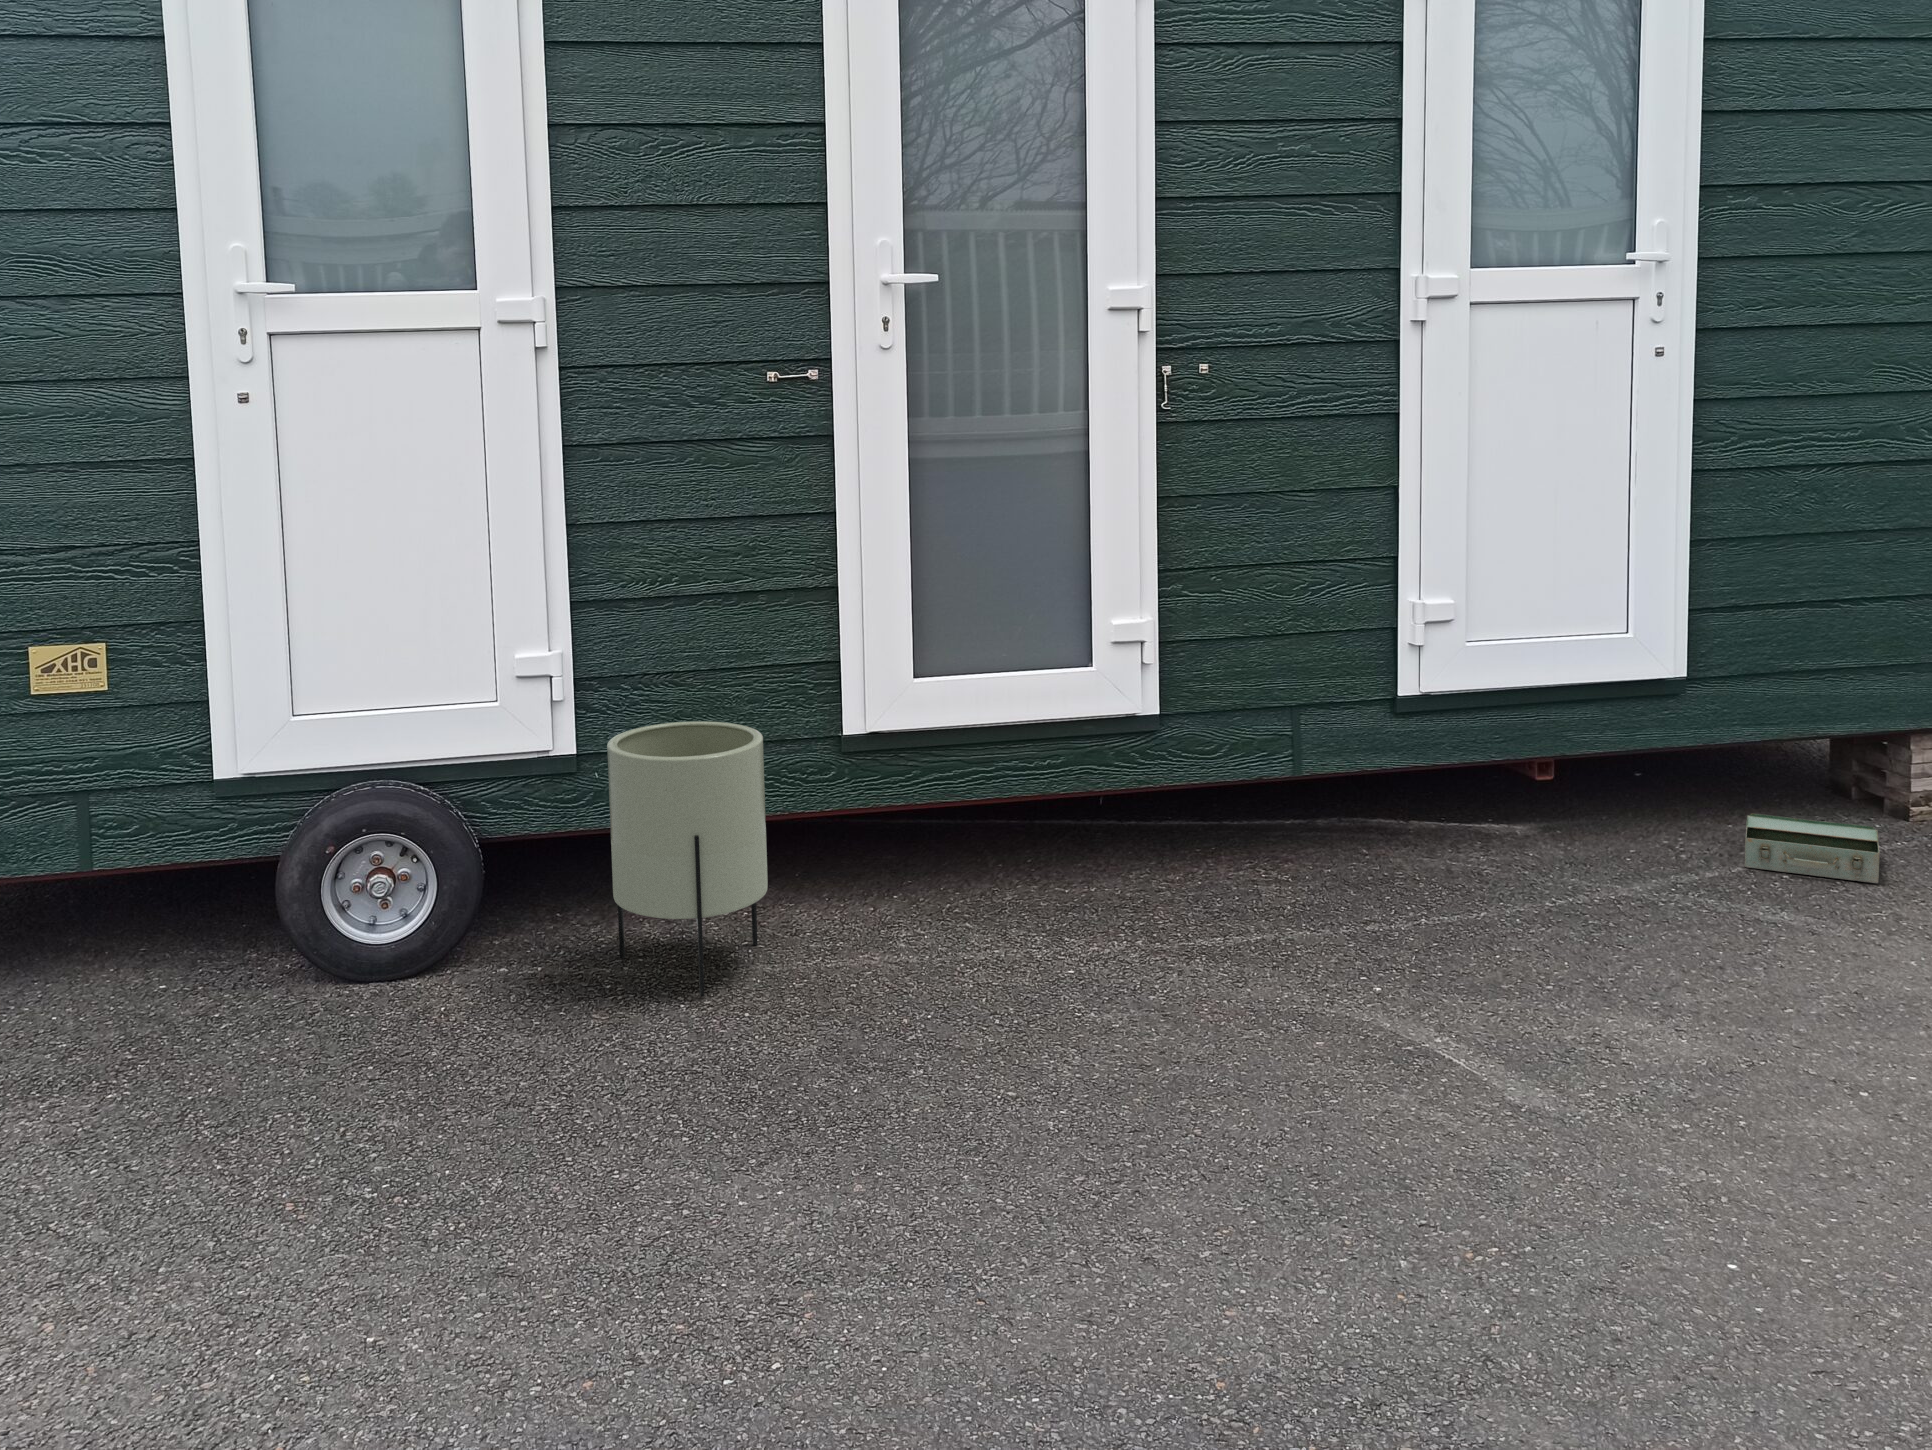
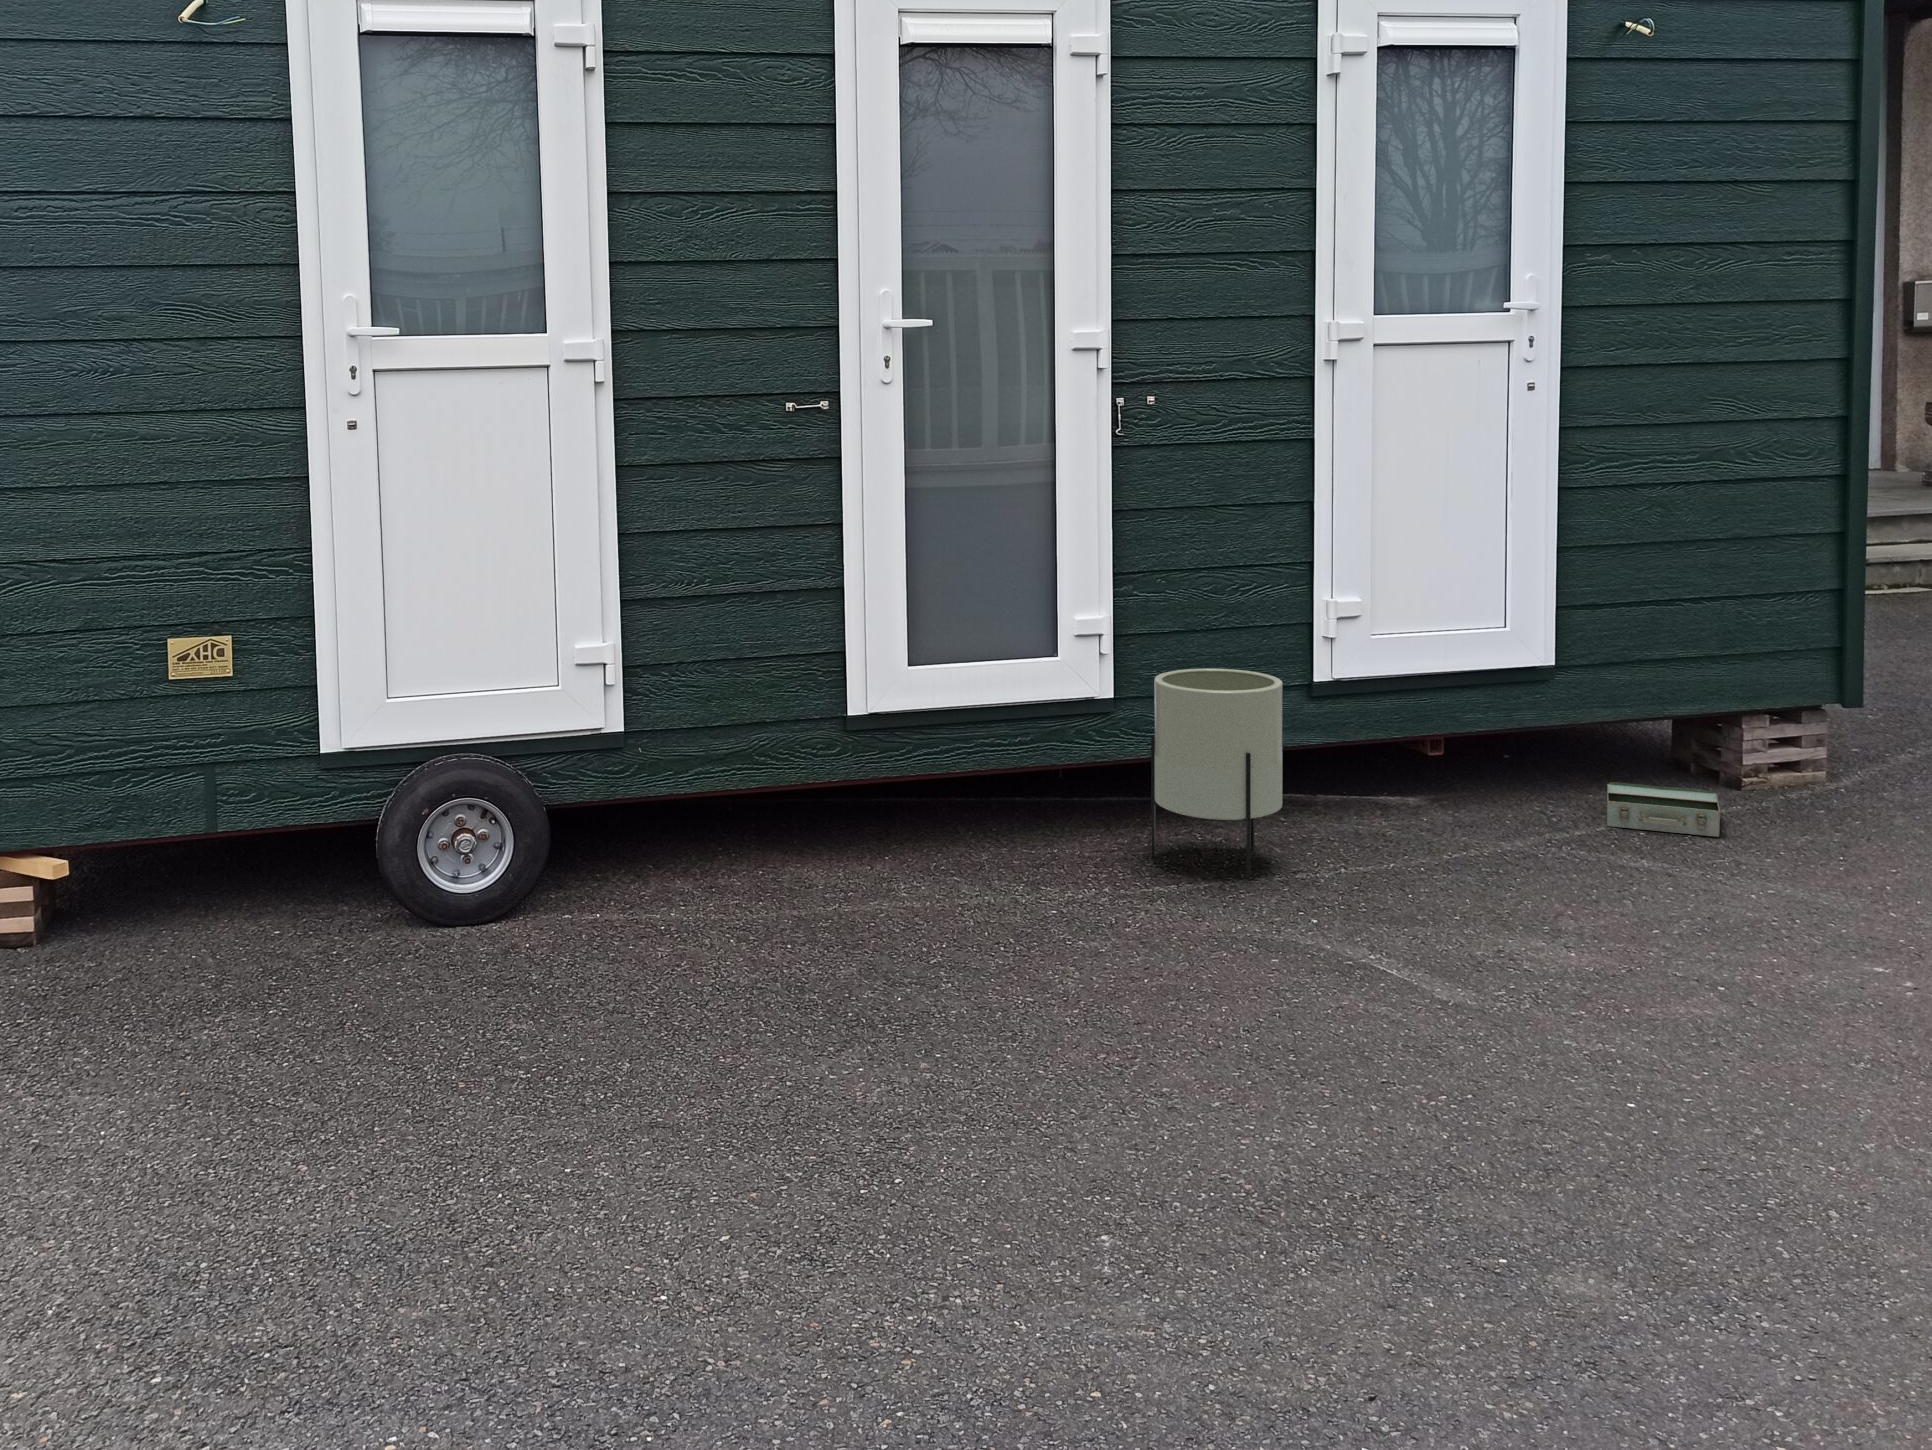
planter: present [607,721,768,997] -> present [1151,668,1283,881]

